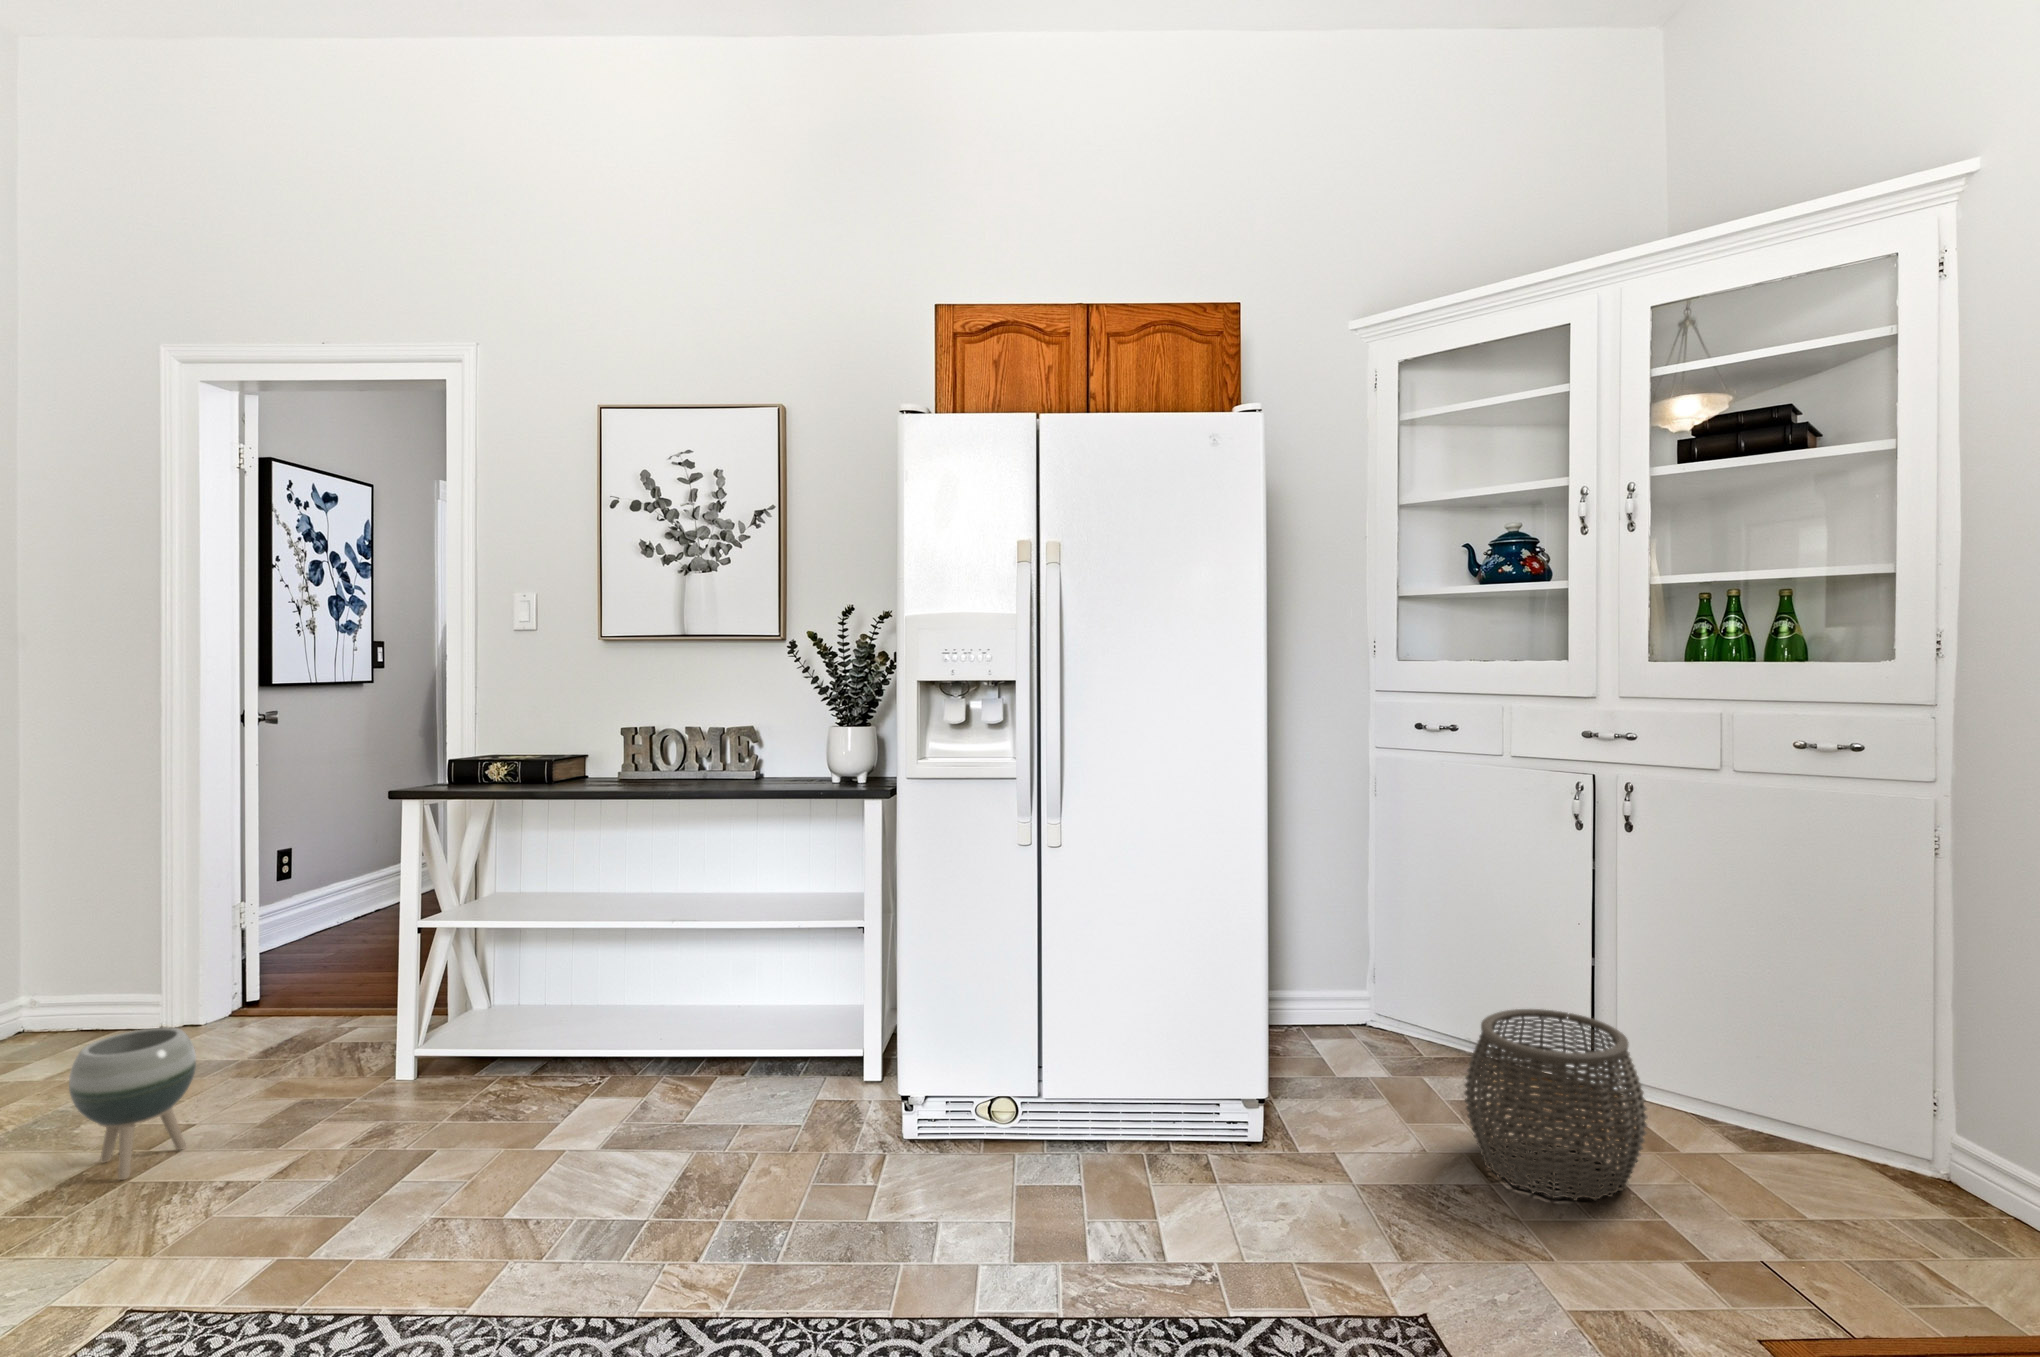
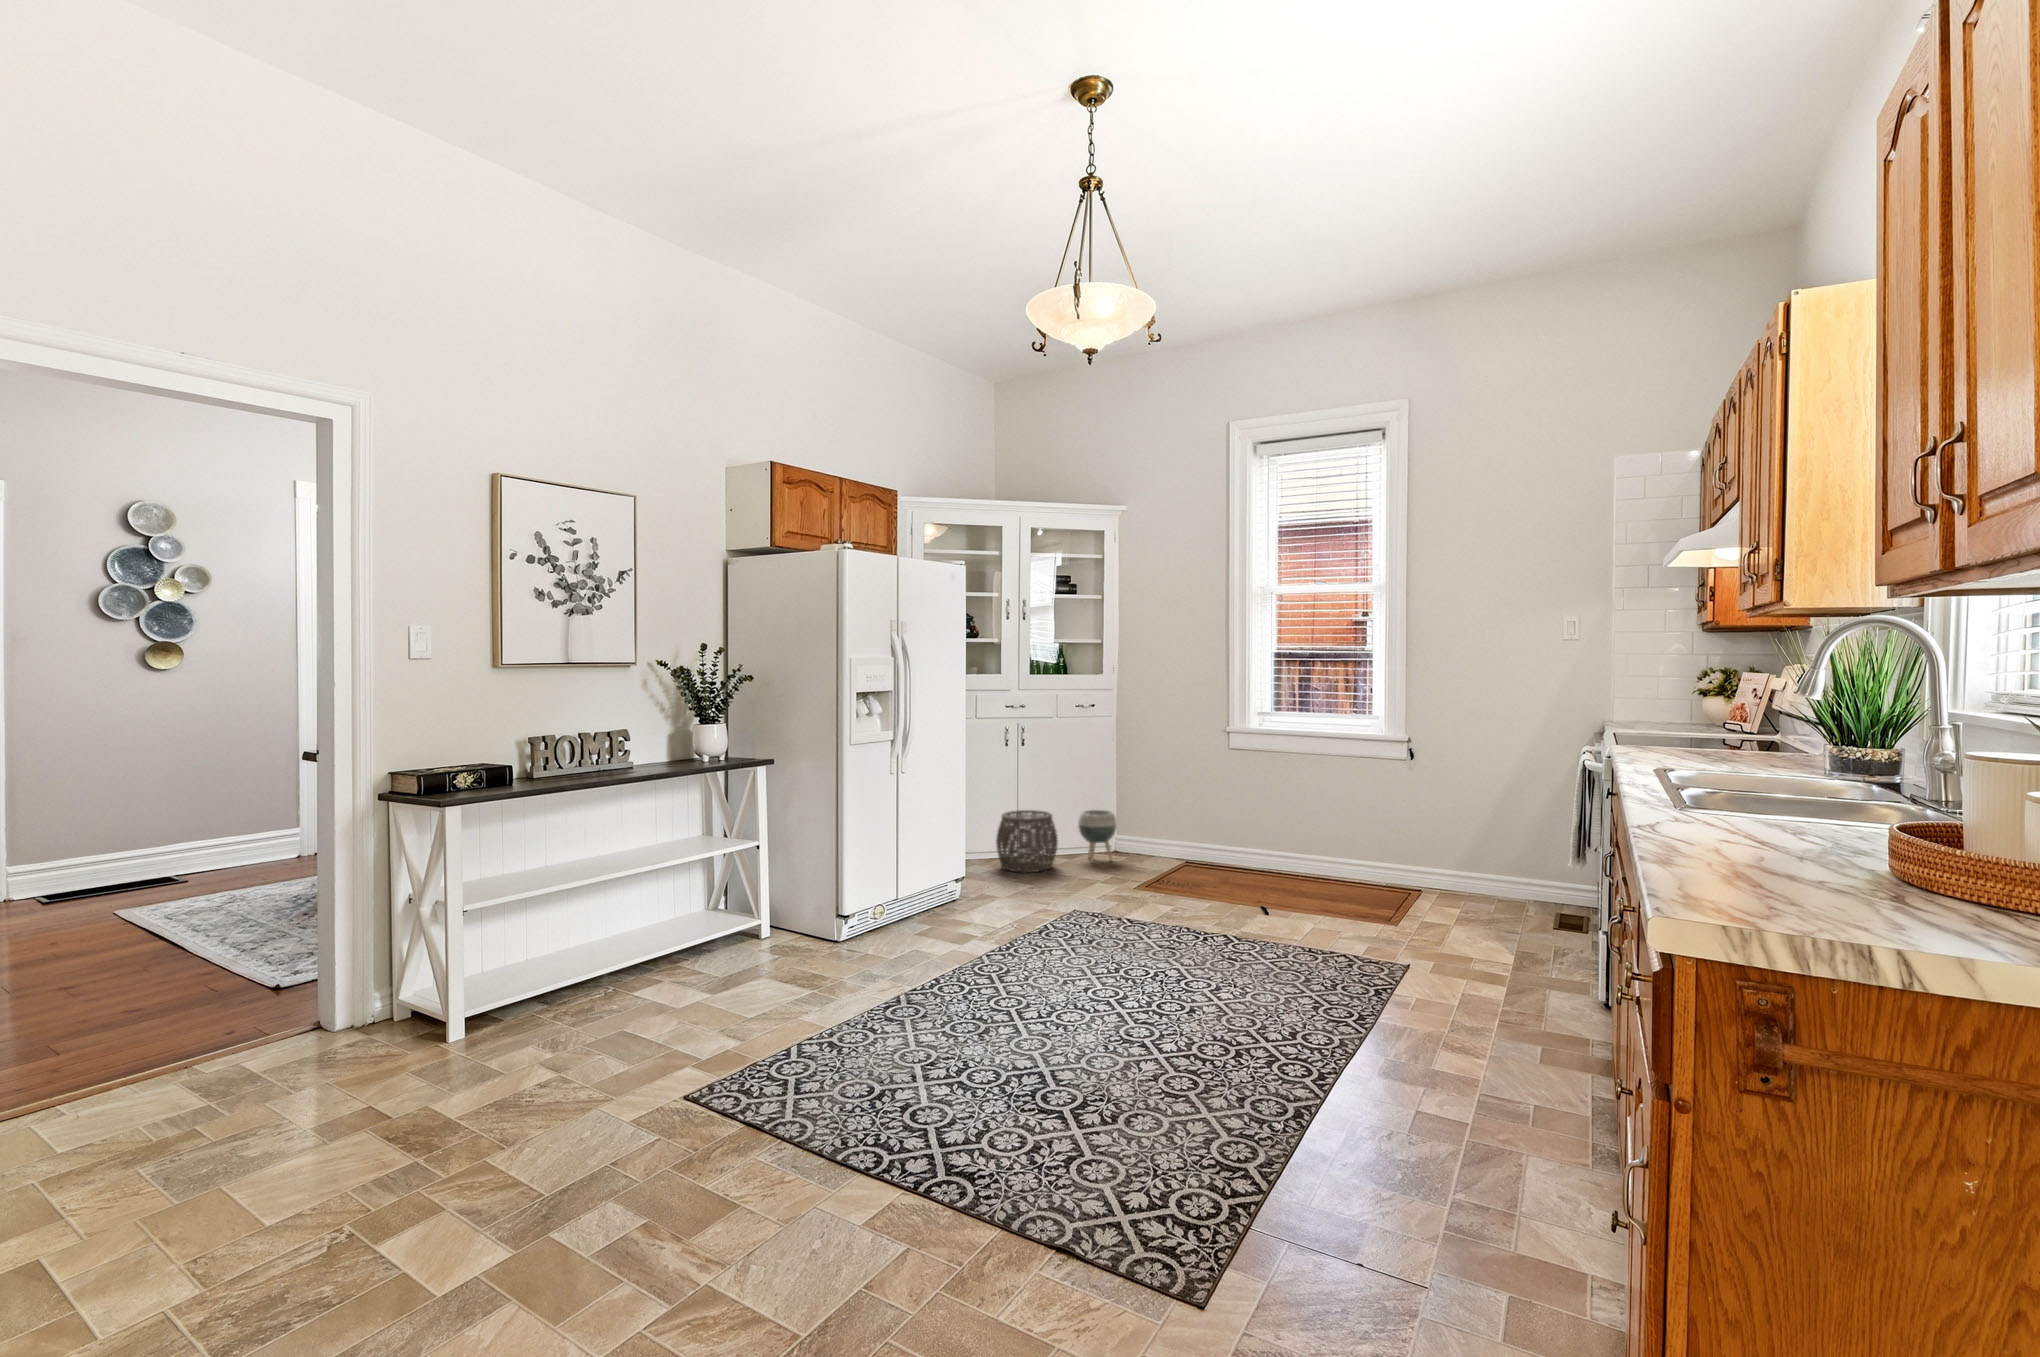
planter: present [69,1027,196,1180] -> present [1078,810,1117,863]

